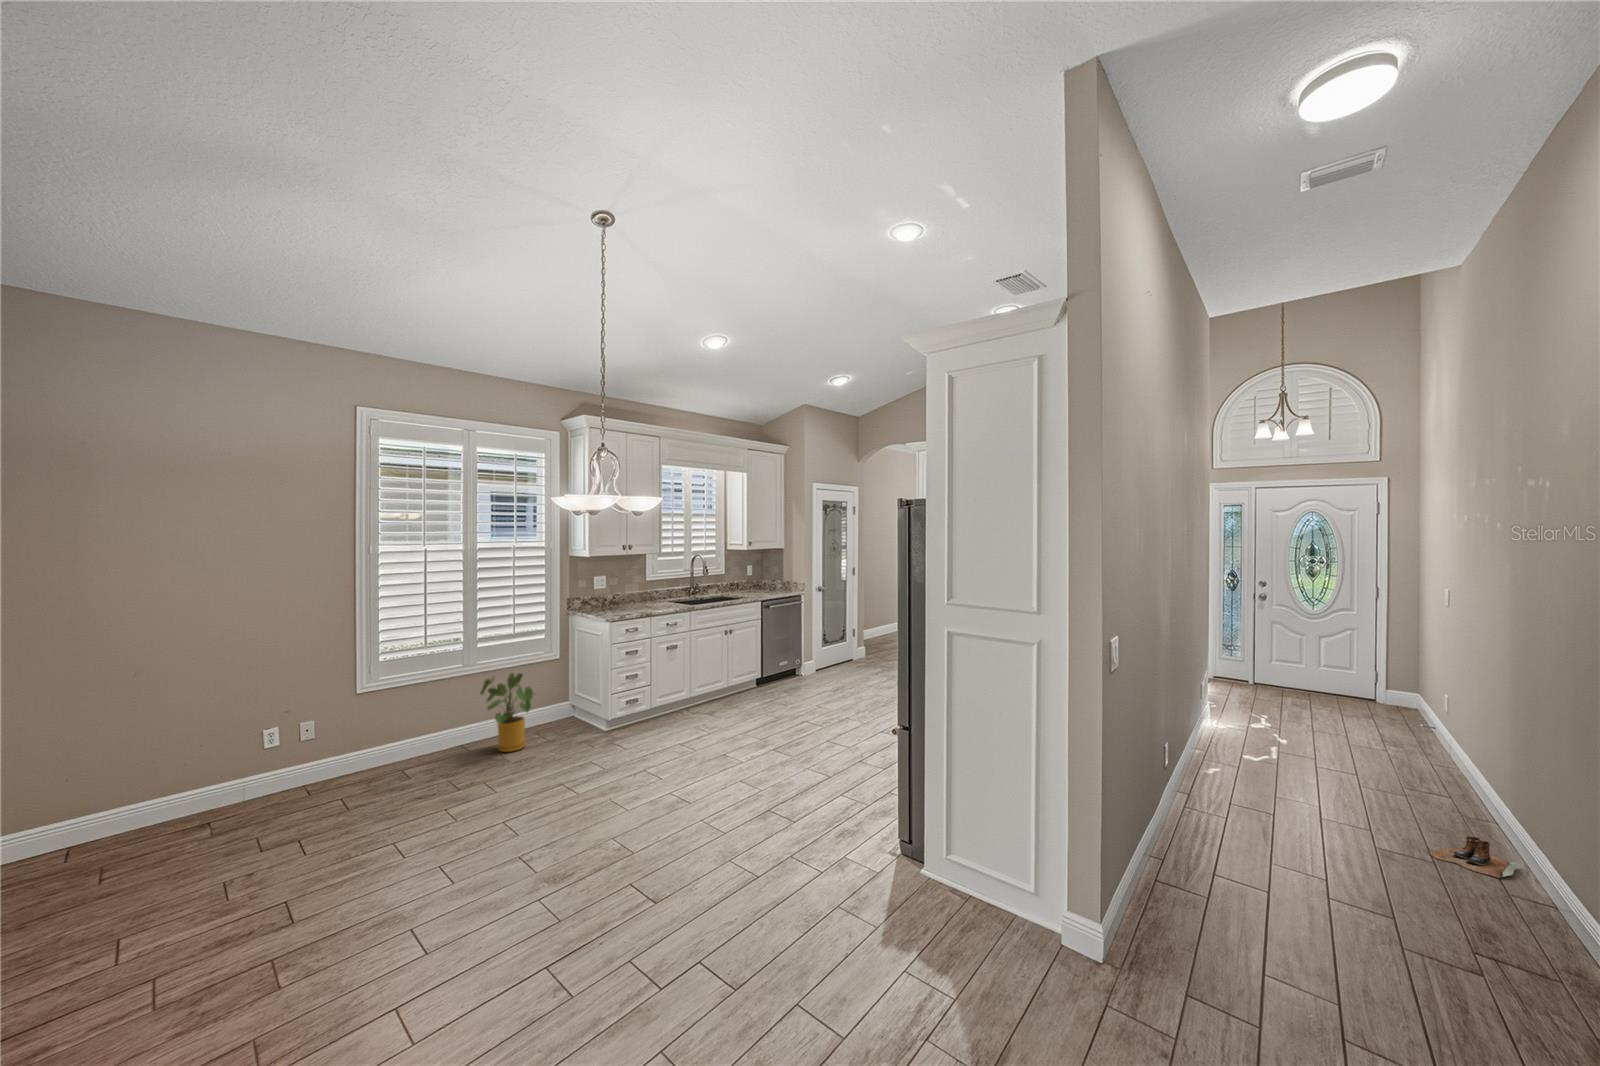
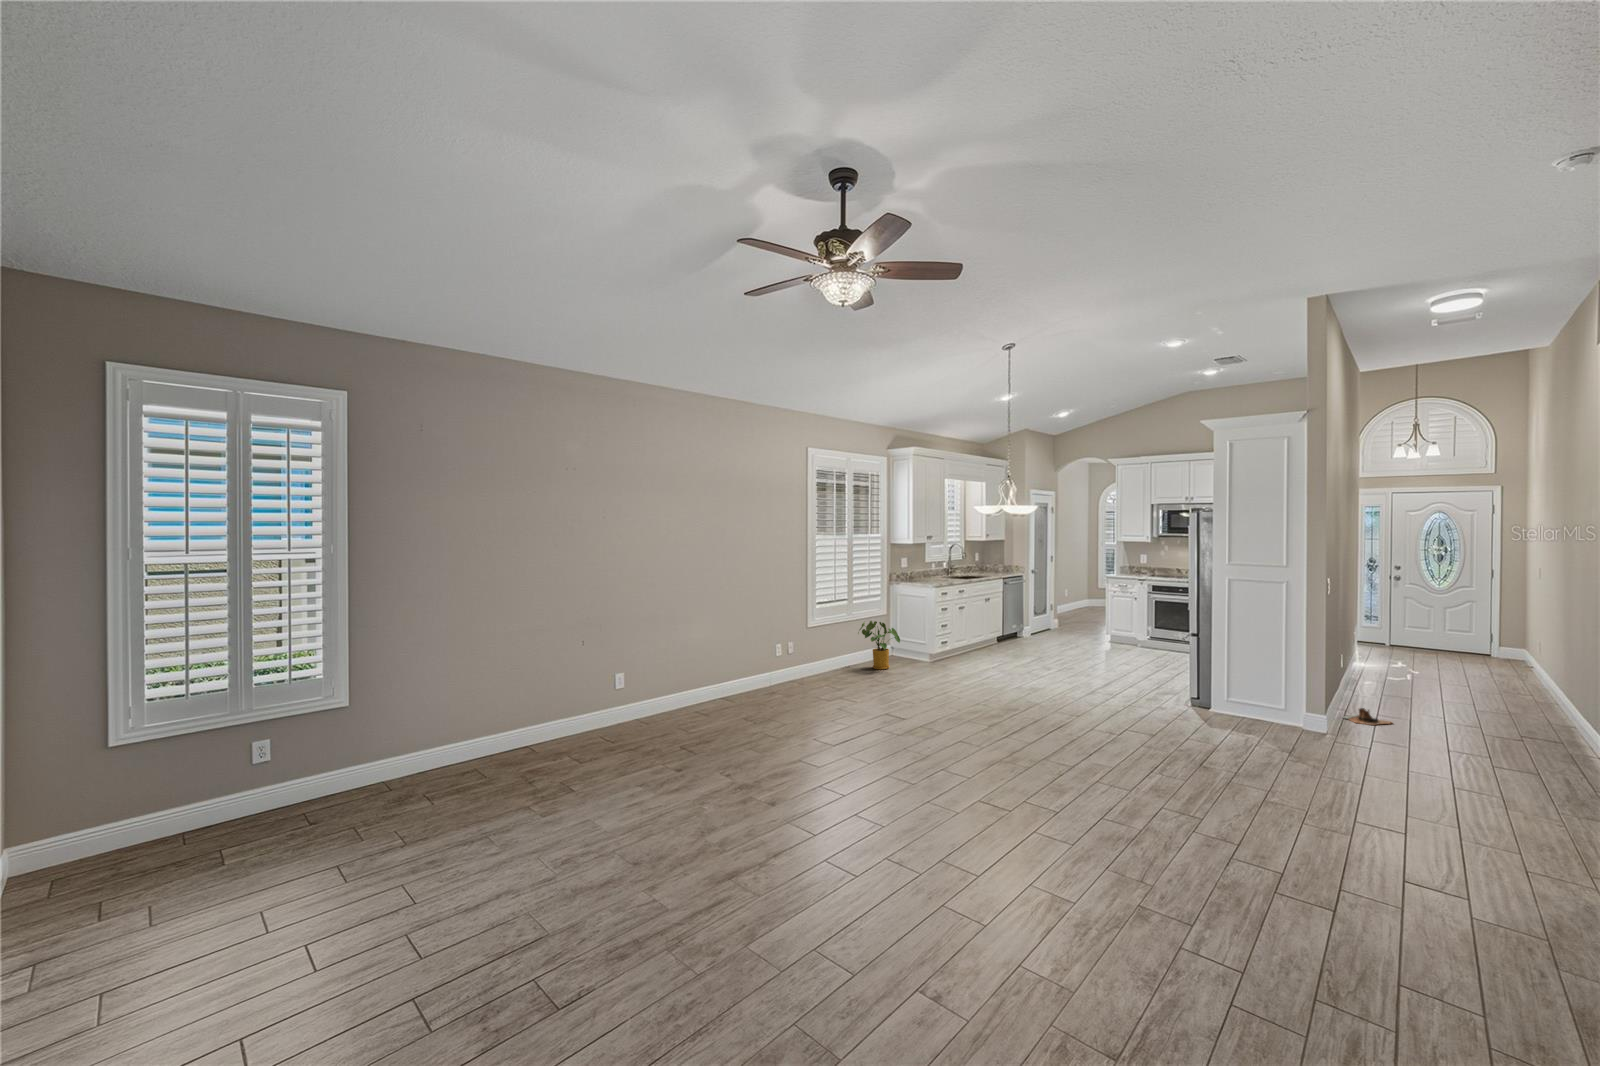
boots: present [1430,836,1523,878] -> present [1345,708,1391,725]

